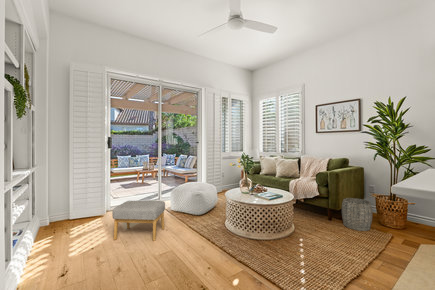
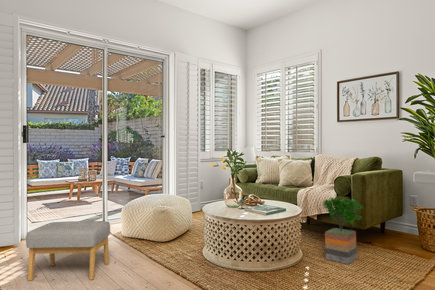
potted tree: none [307,188,338,236] -> present [323,197,363,264]
woven basket: present [342,198,372,231] -> none [372,211,414,256]

